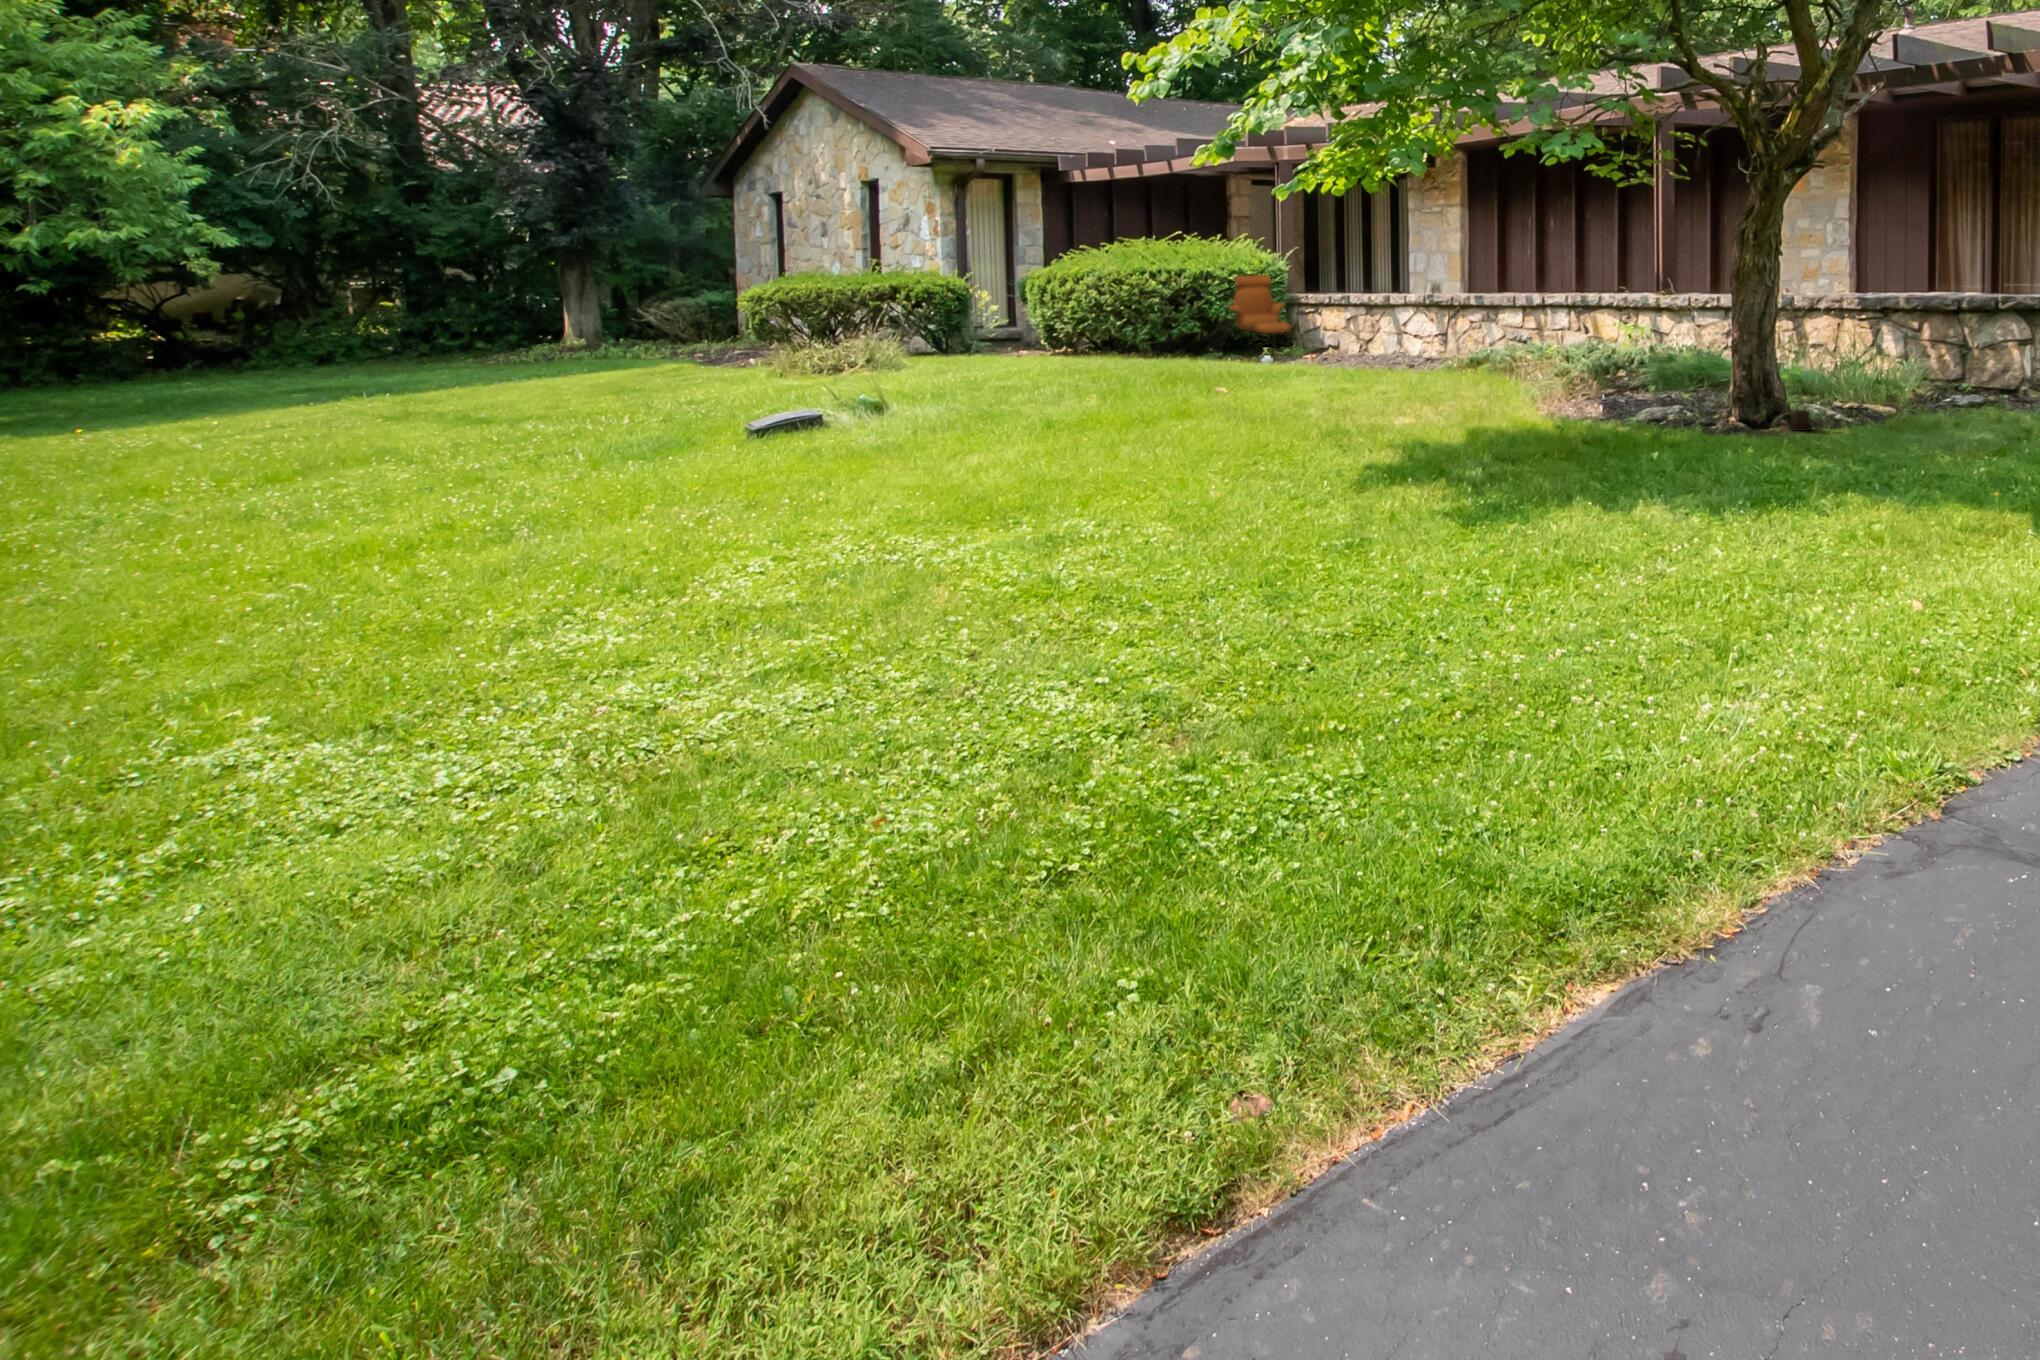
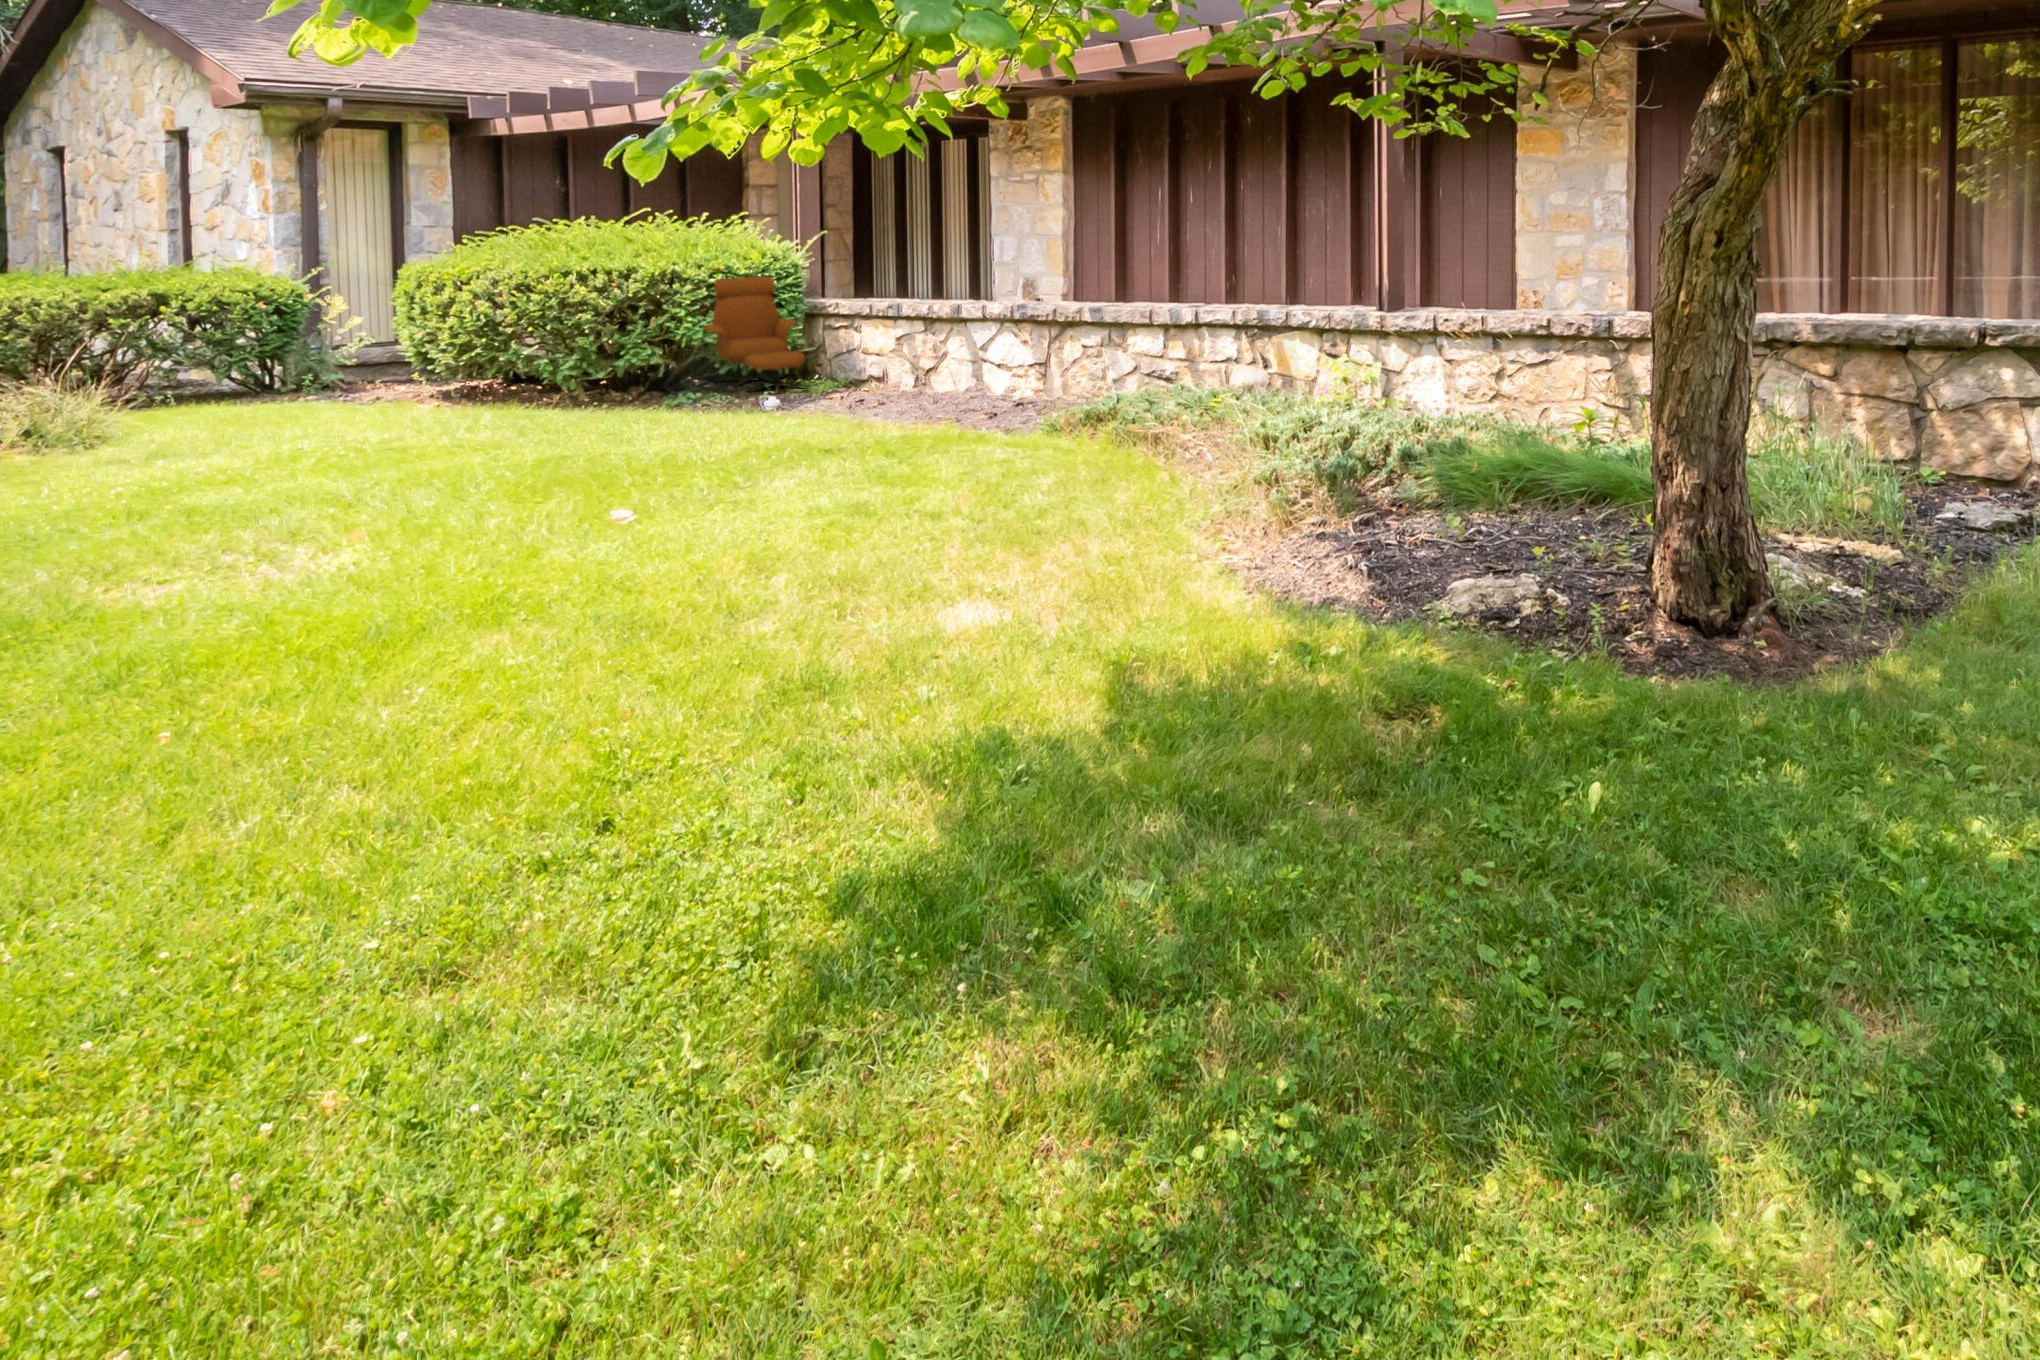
watering can: present [1776,401,1816,431] -> none [1751,563,1853,628]

